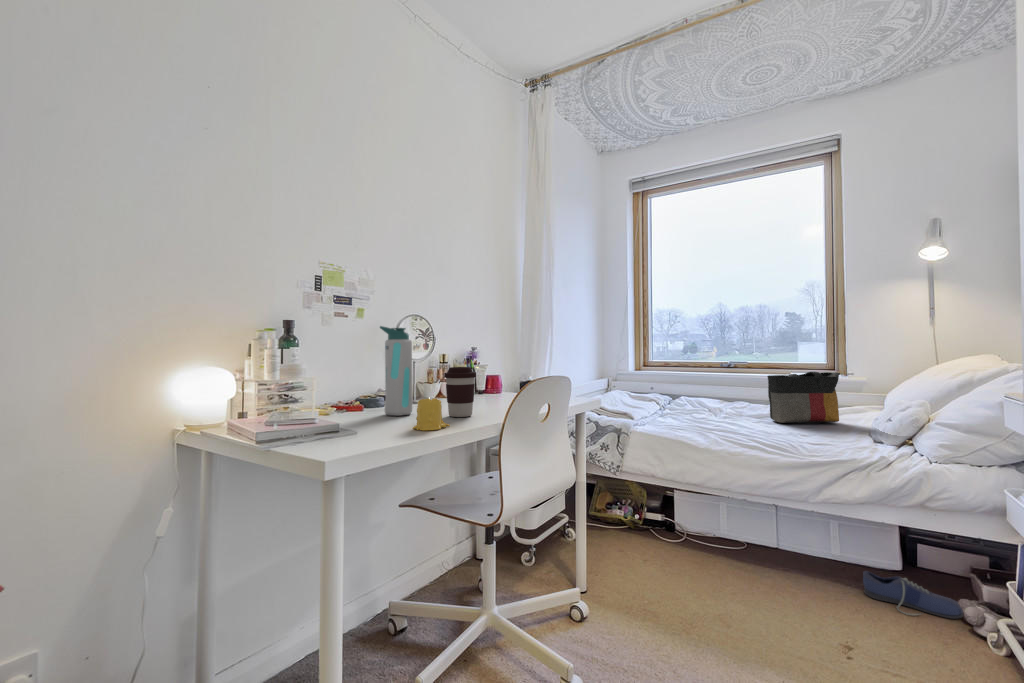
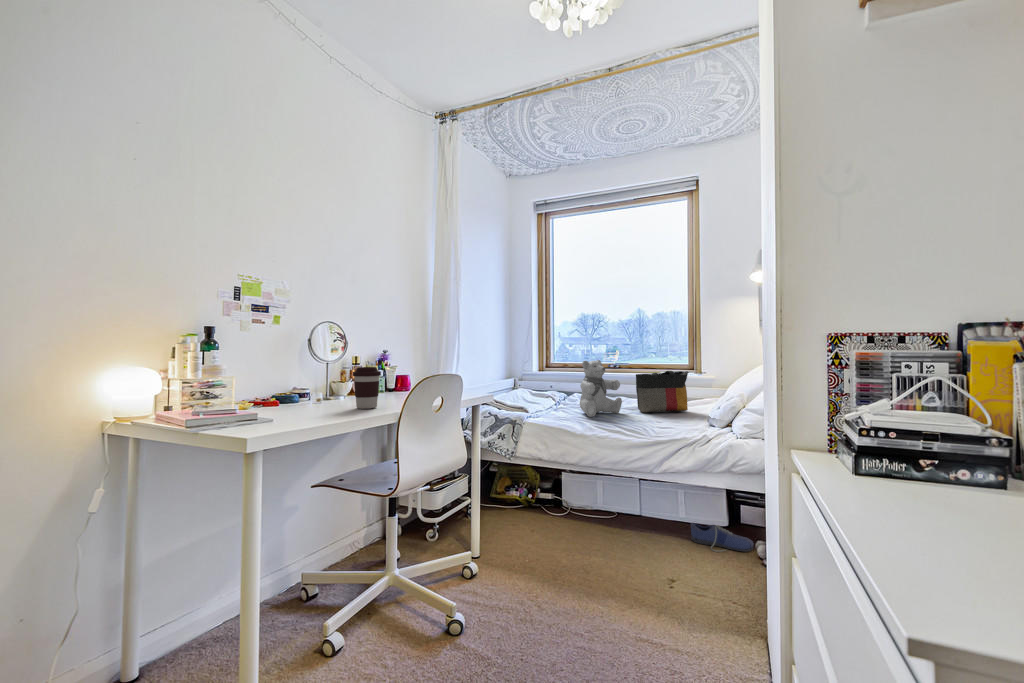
water bottle: present [380,326,412,416] -> none [295,332,325,409]
teddy bear: none [696,358,750,427] -> present [580,360,622,417]
candle: present [413,397,450,431] -> none [322,390,355,418]

